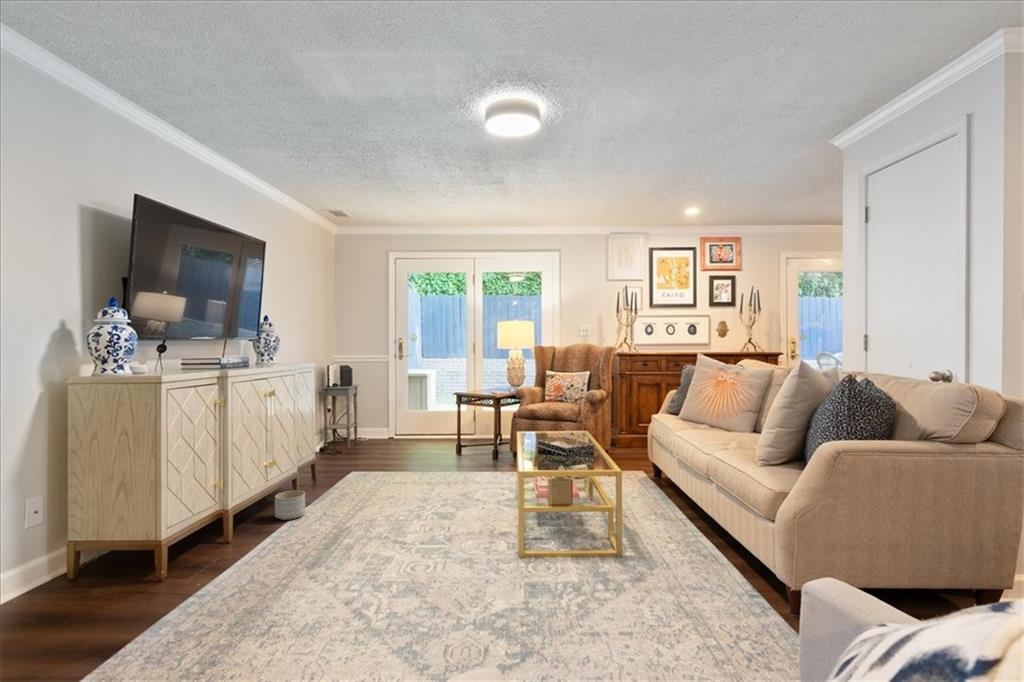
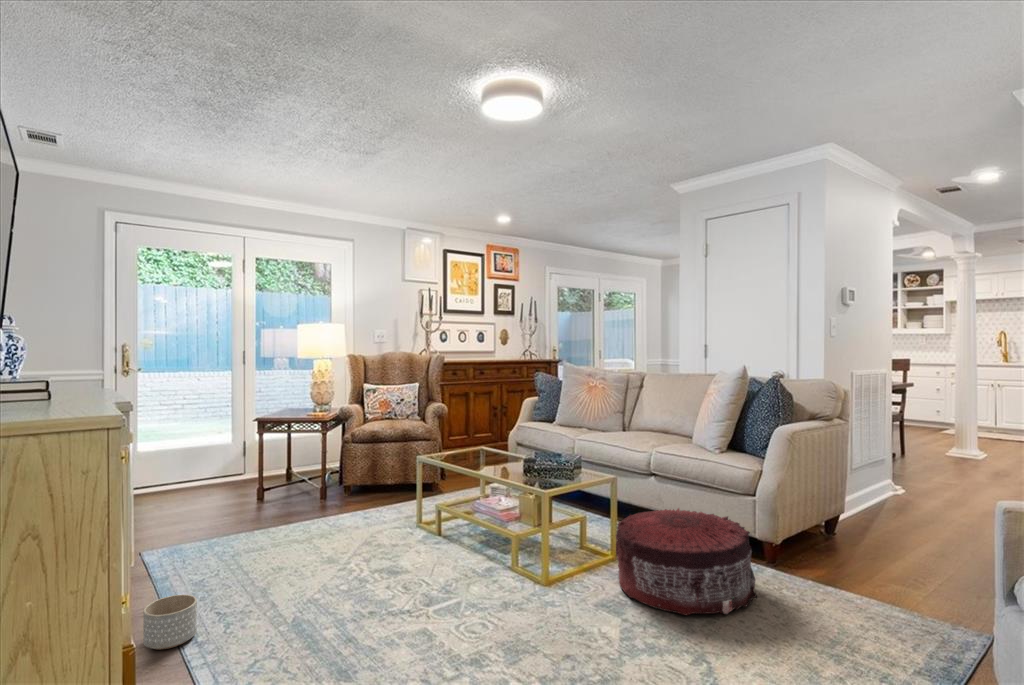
pouf: none [563,507,707,634] -> present [616,508,757,615]

